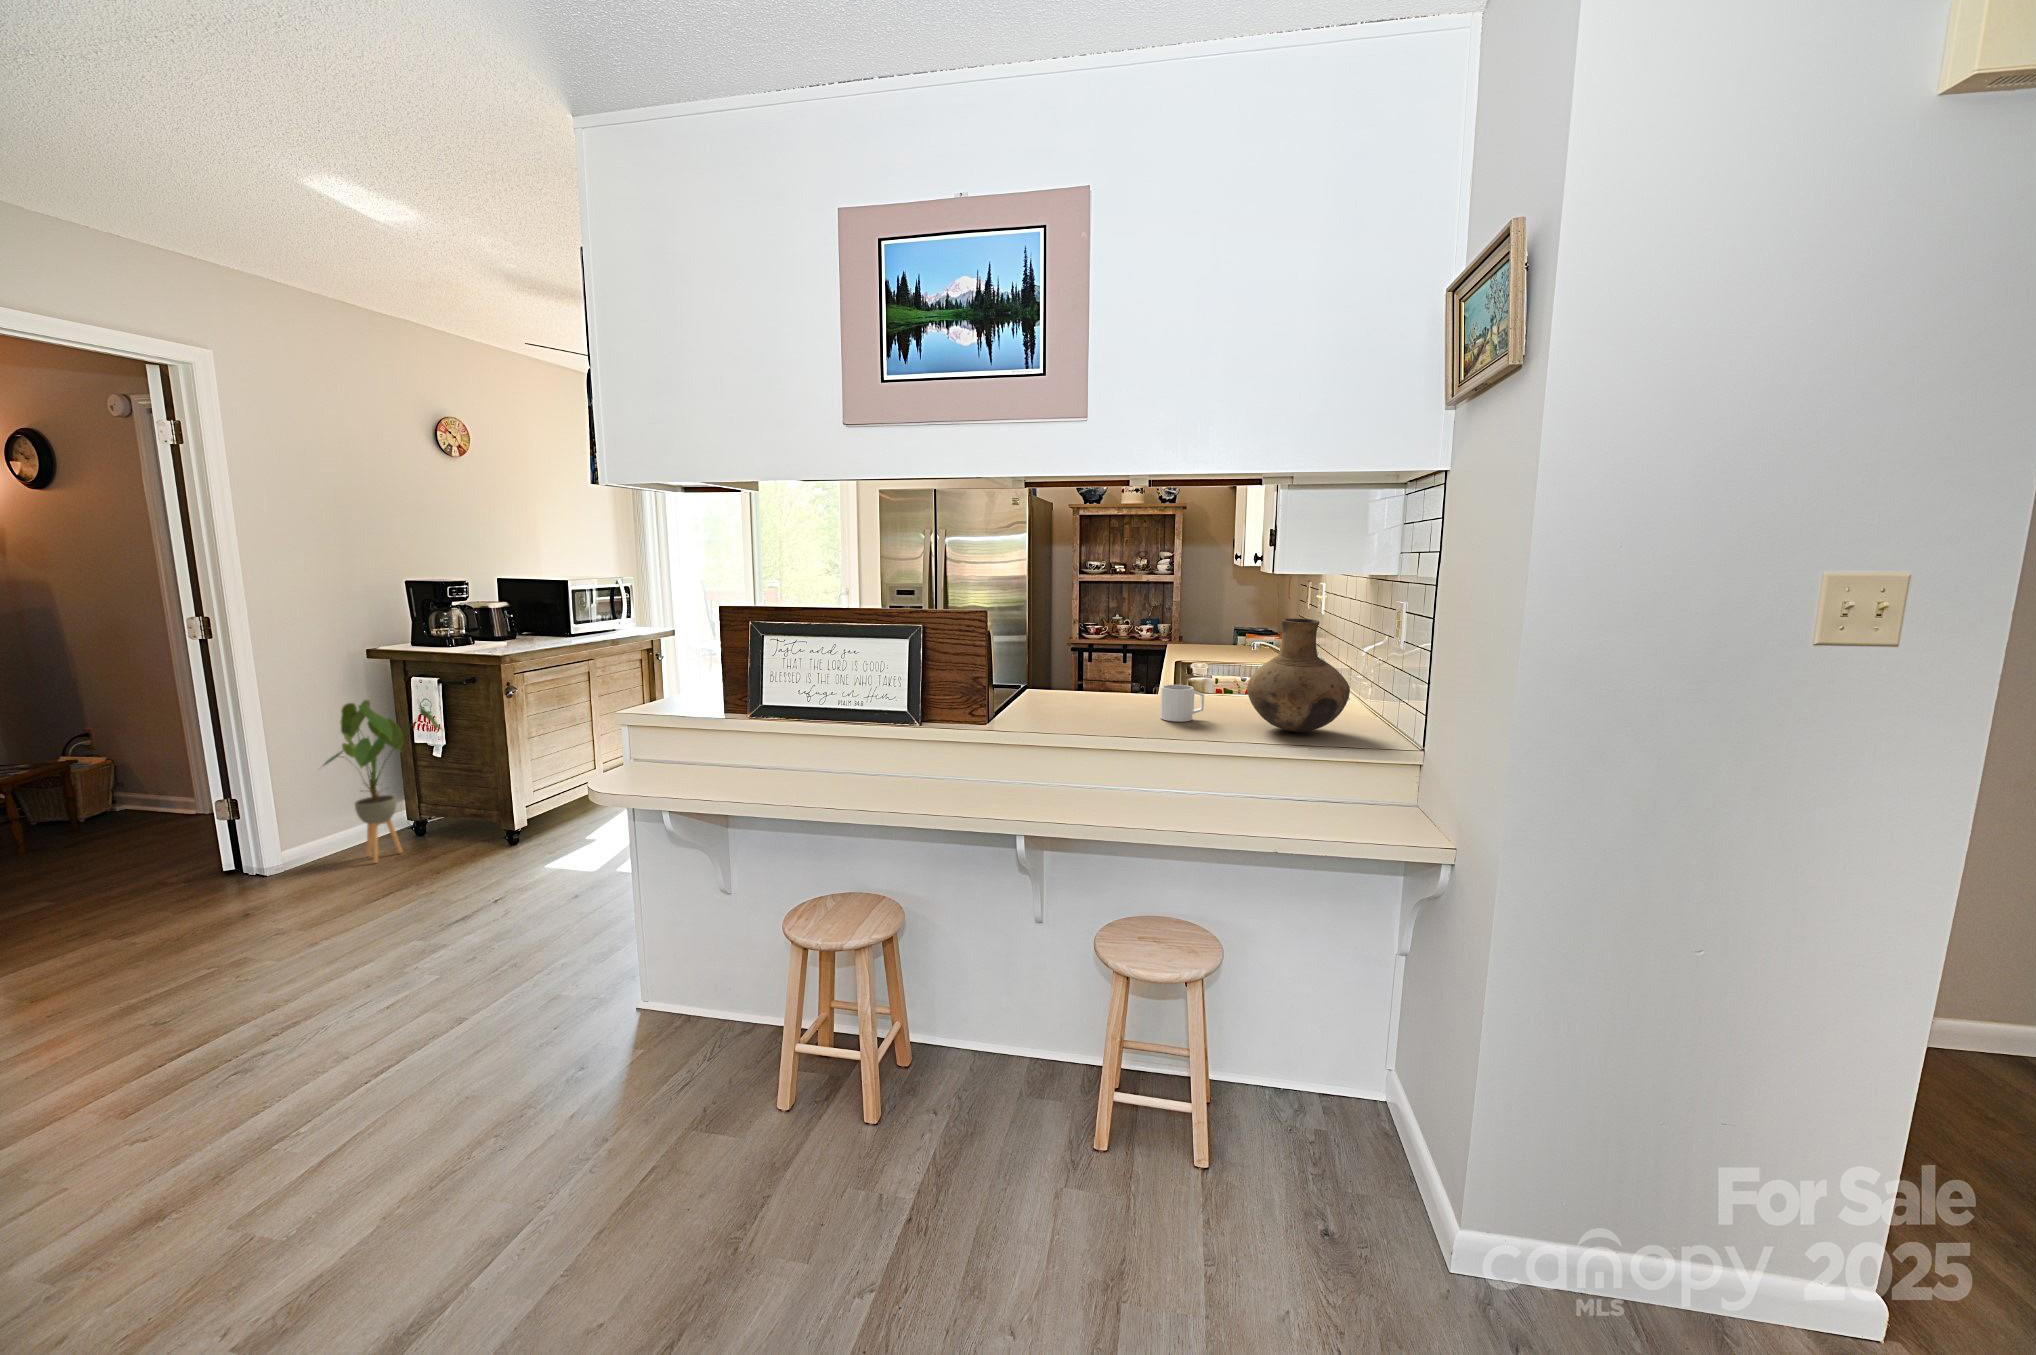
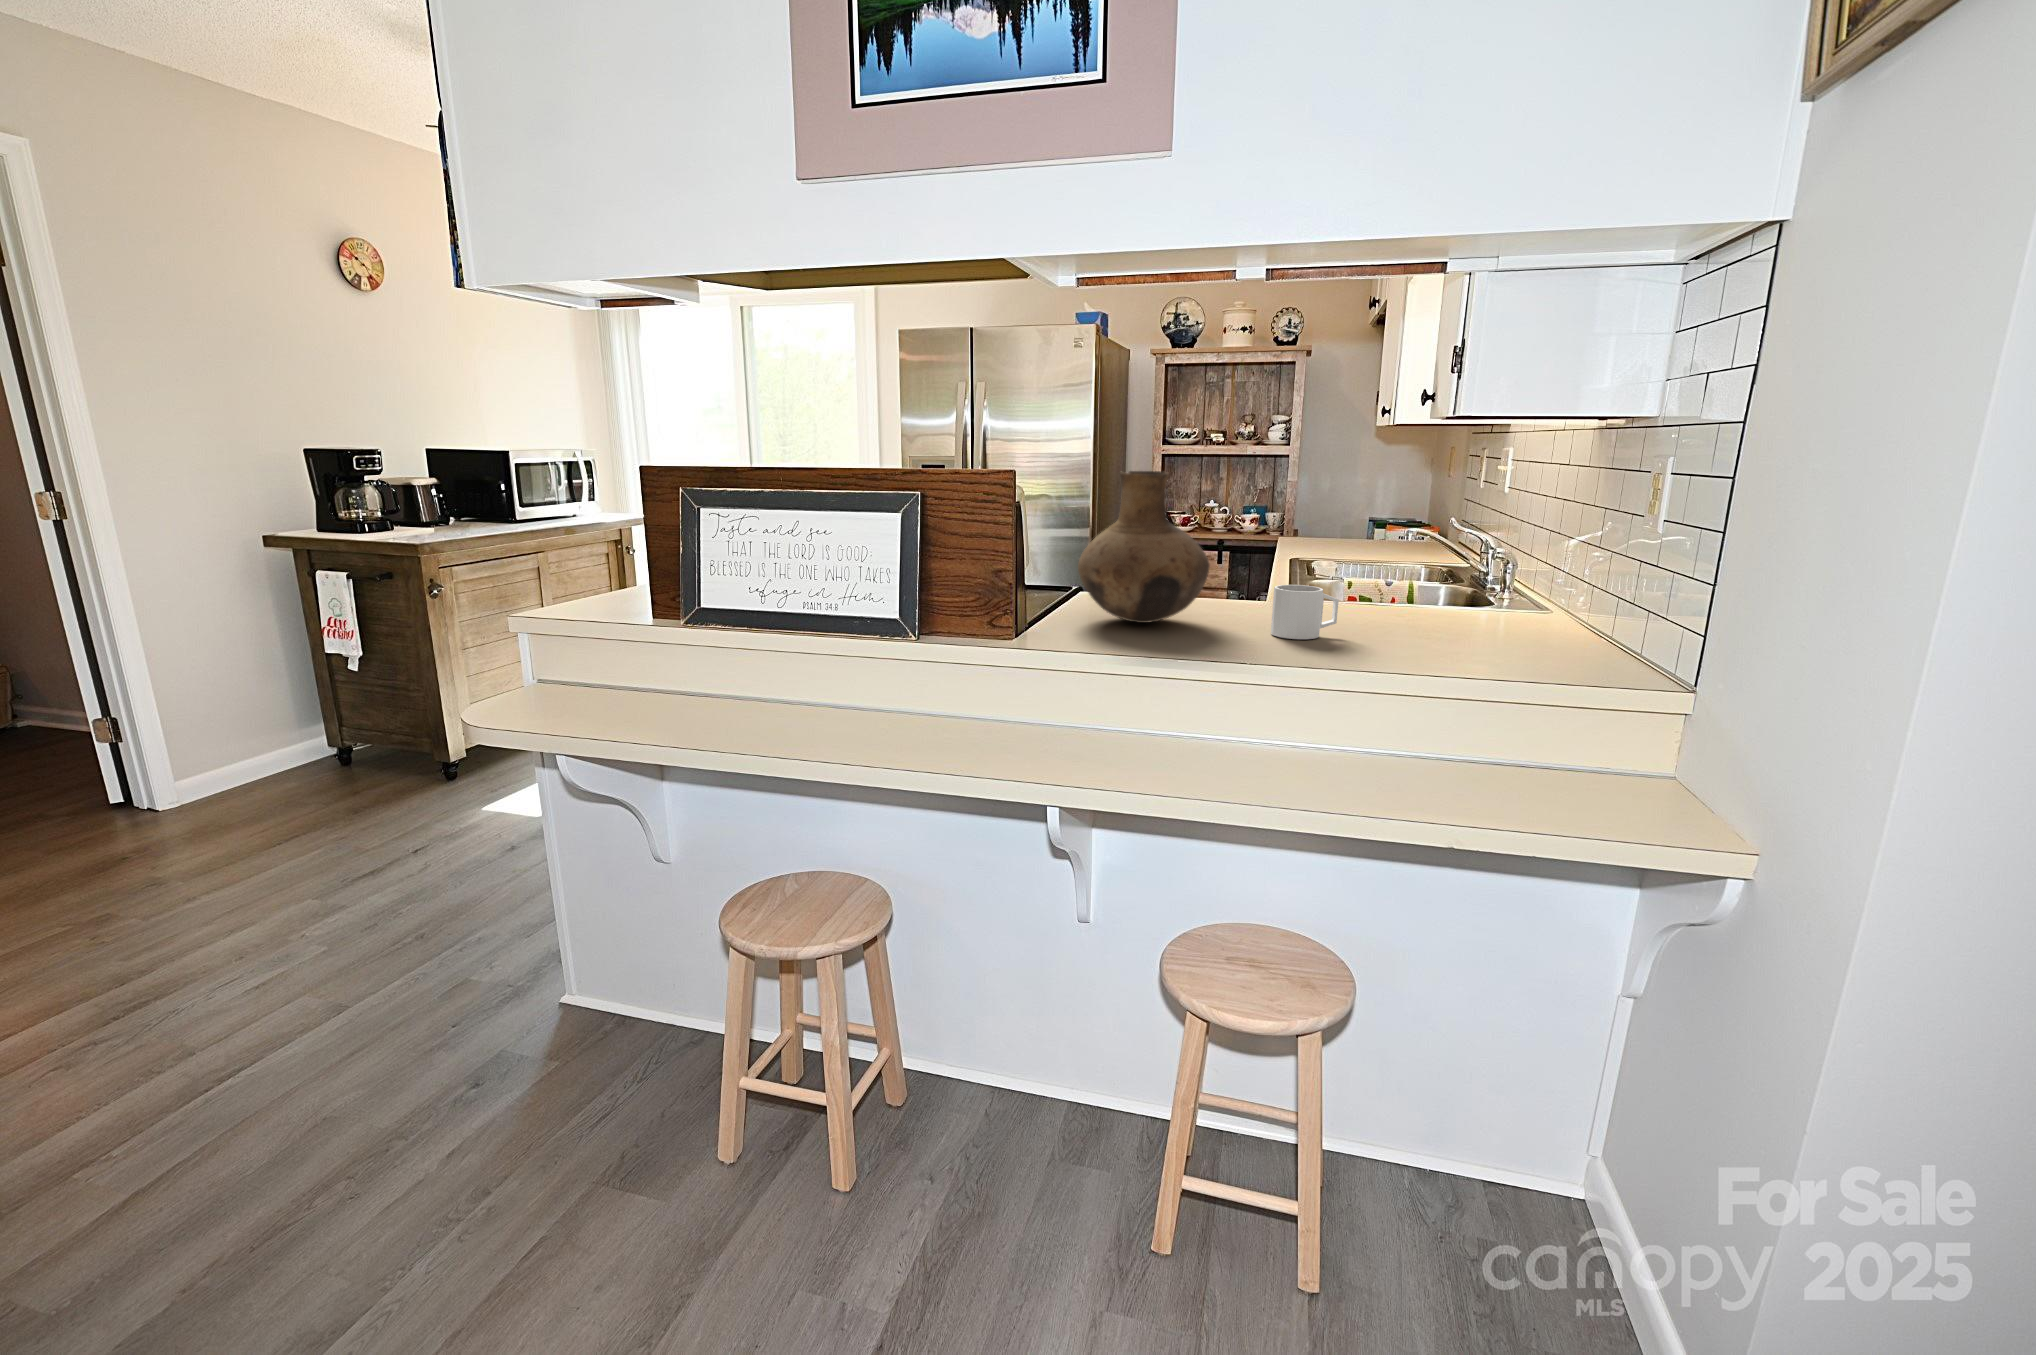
vase: present [1247,619,1350,732] -> present [1078,471,1210,623]
house plant: present [324,700,442,863] -> none [207,598,365,799]

